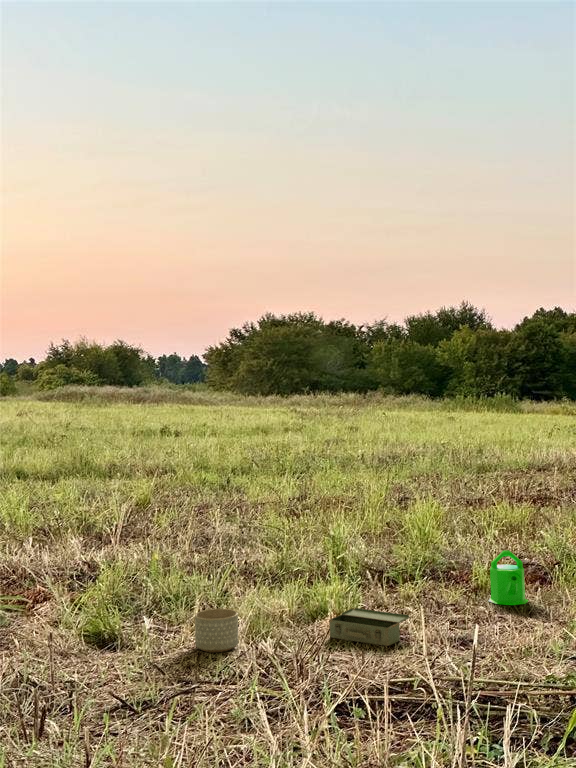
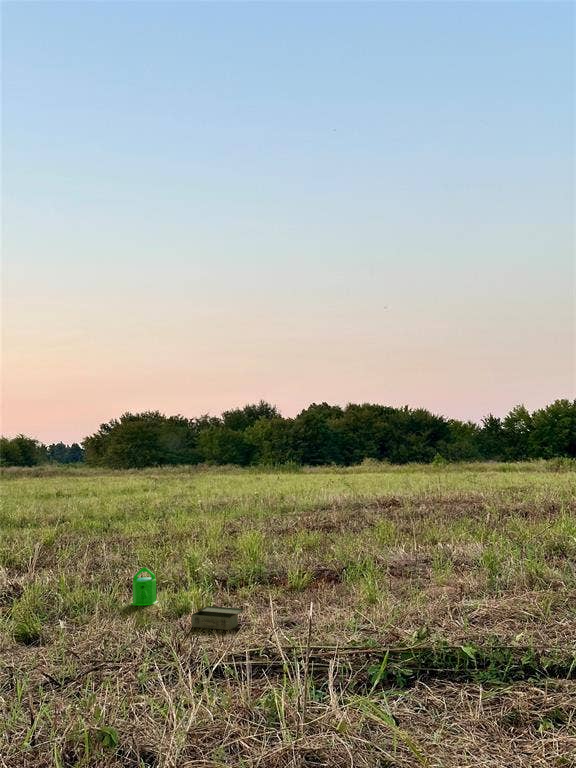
watering can: present [489,550,528,605] -> present [131,567,158,606]
planter: present [195,609,238,652] -> none [99,611,129,642]

